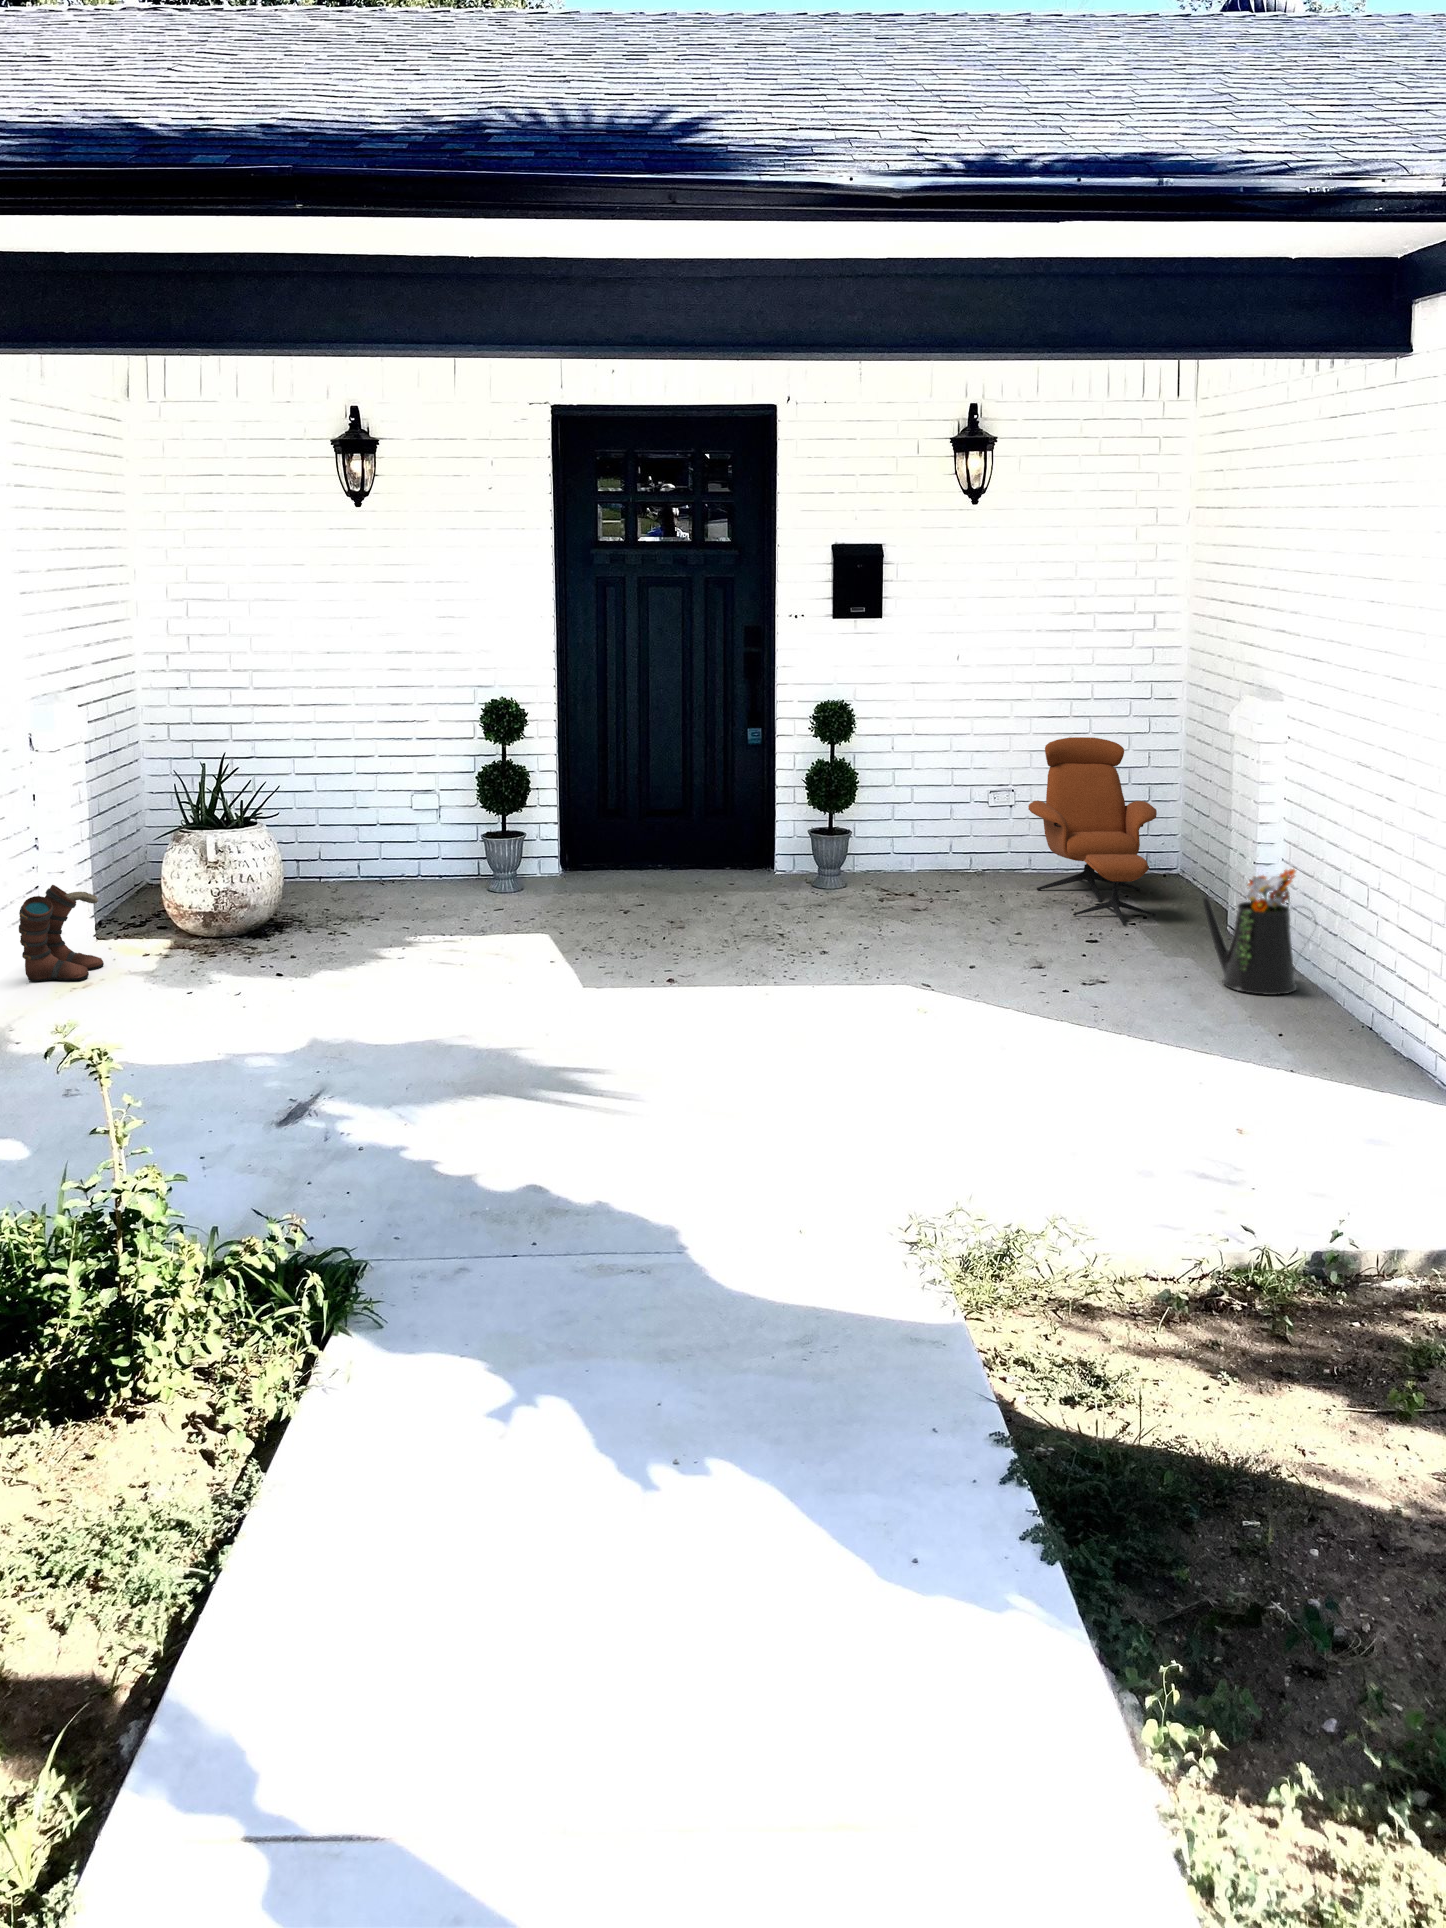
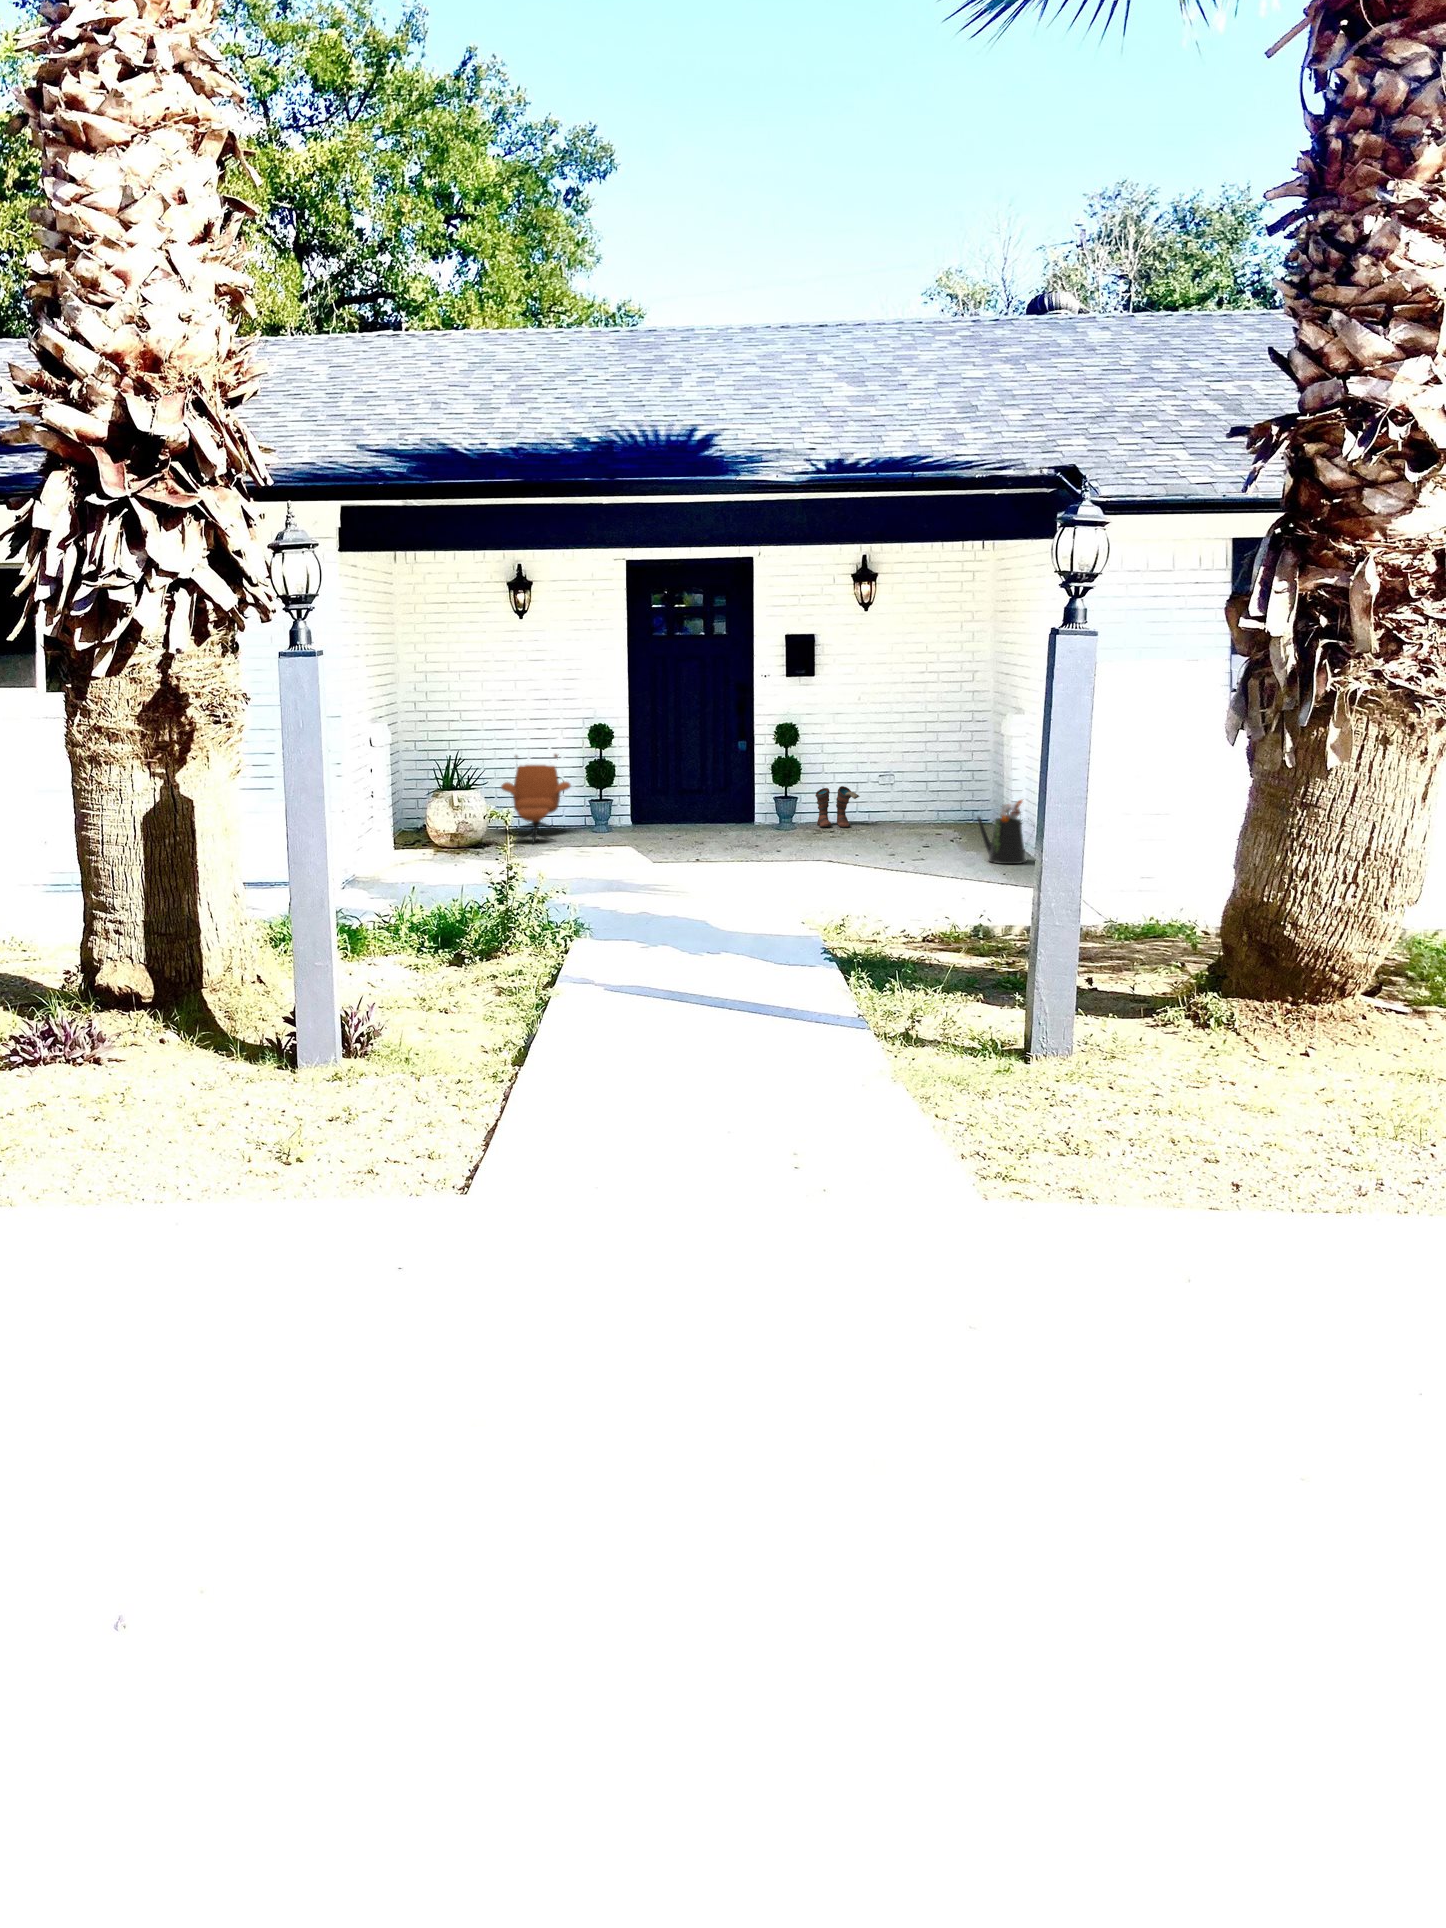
lounge chair: present [1028,737,1157,925] -> present [501,754,571,842]
boots: present [19,885,104,982] -> present [815,786,860,827]

